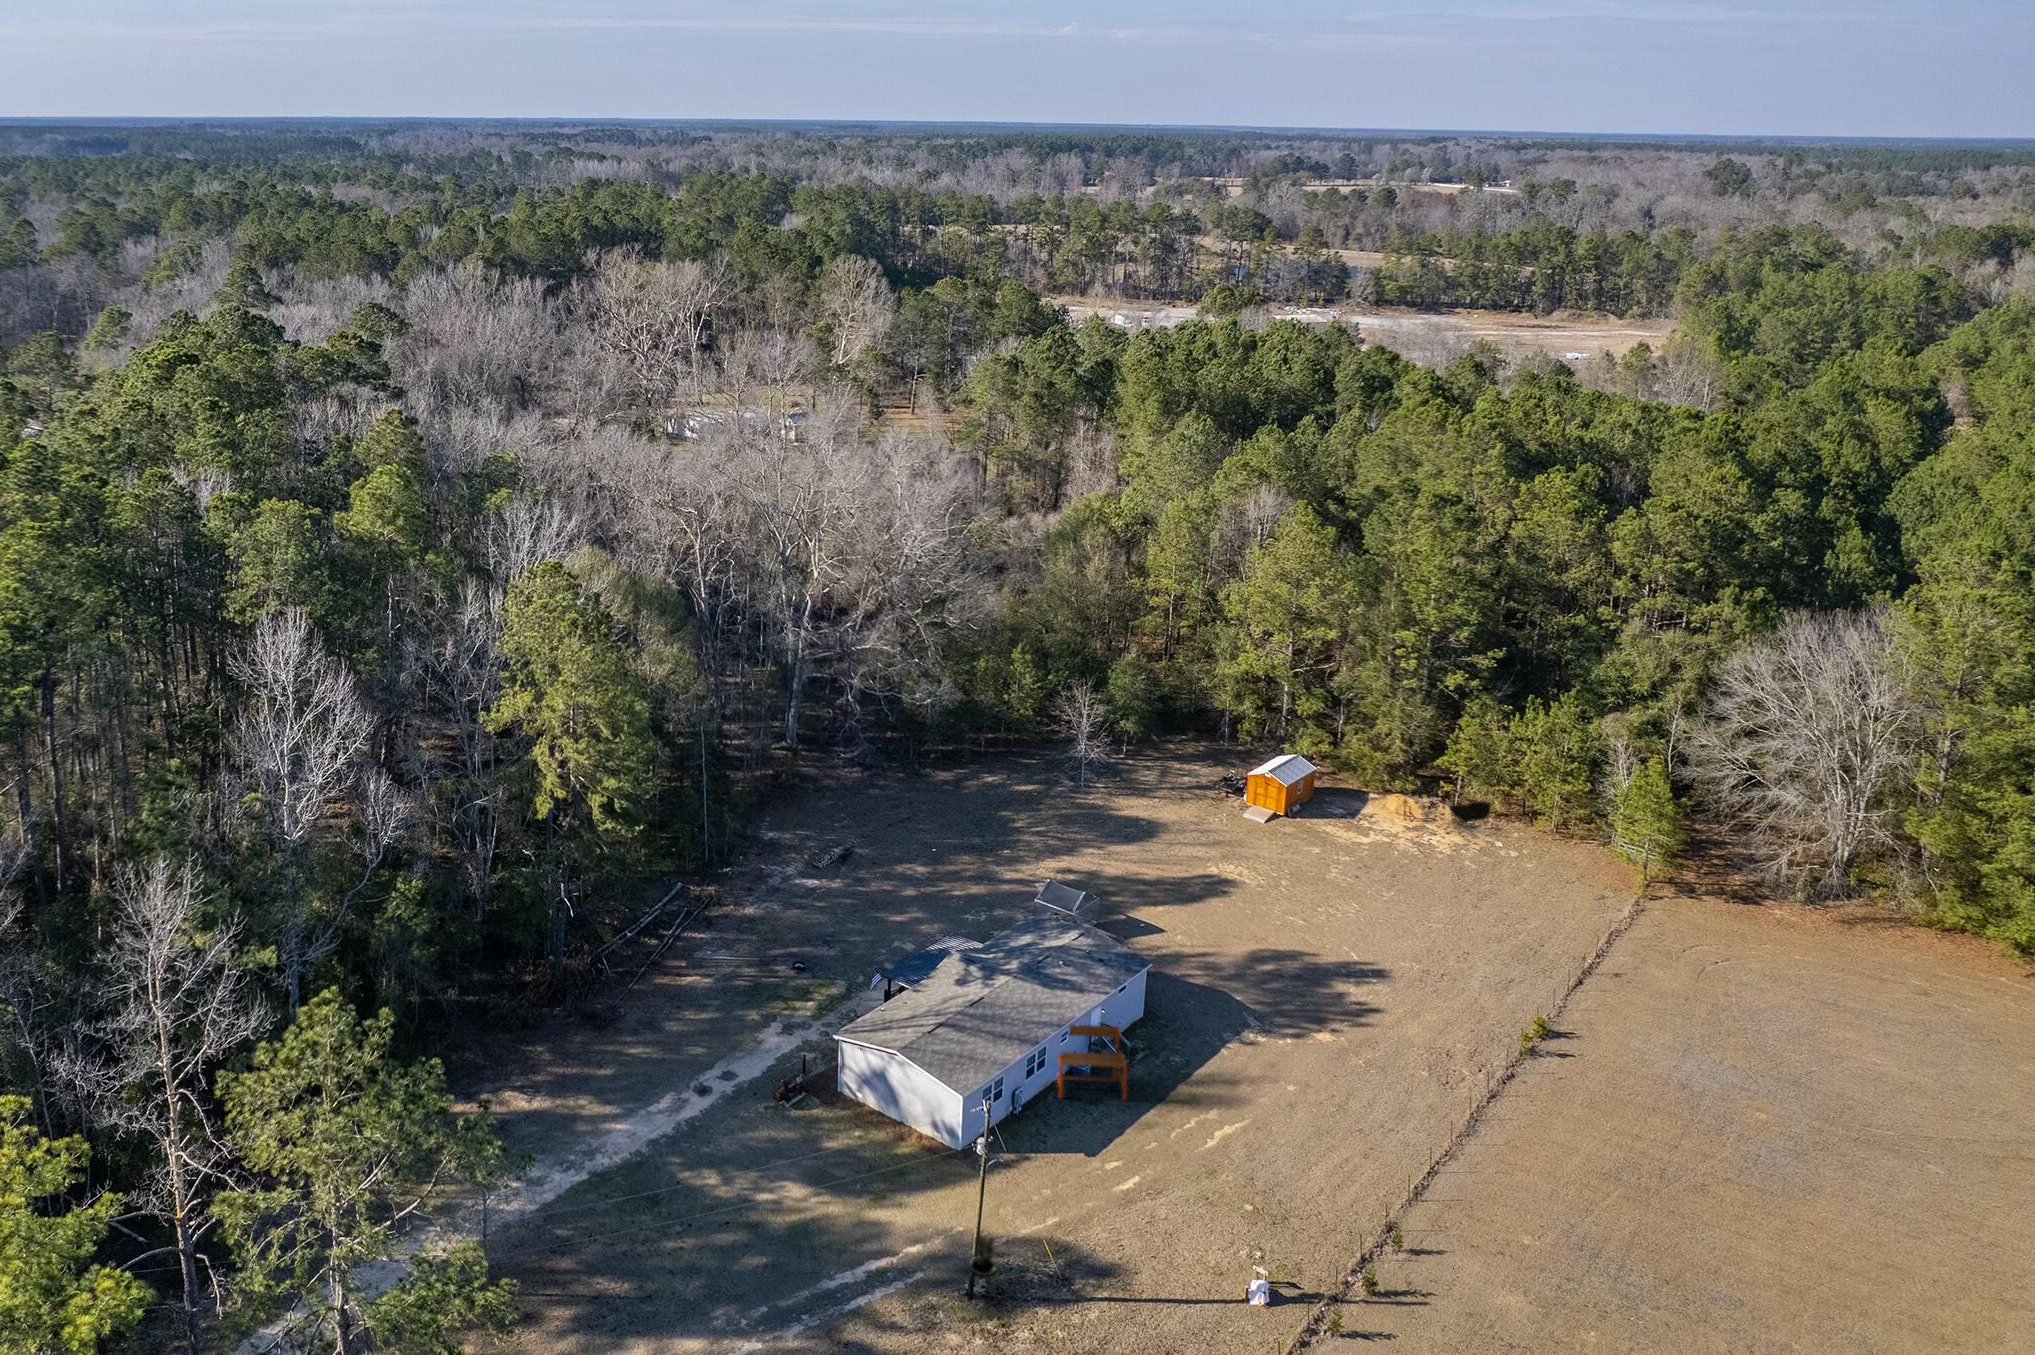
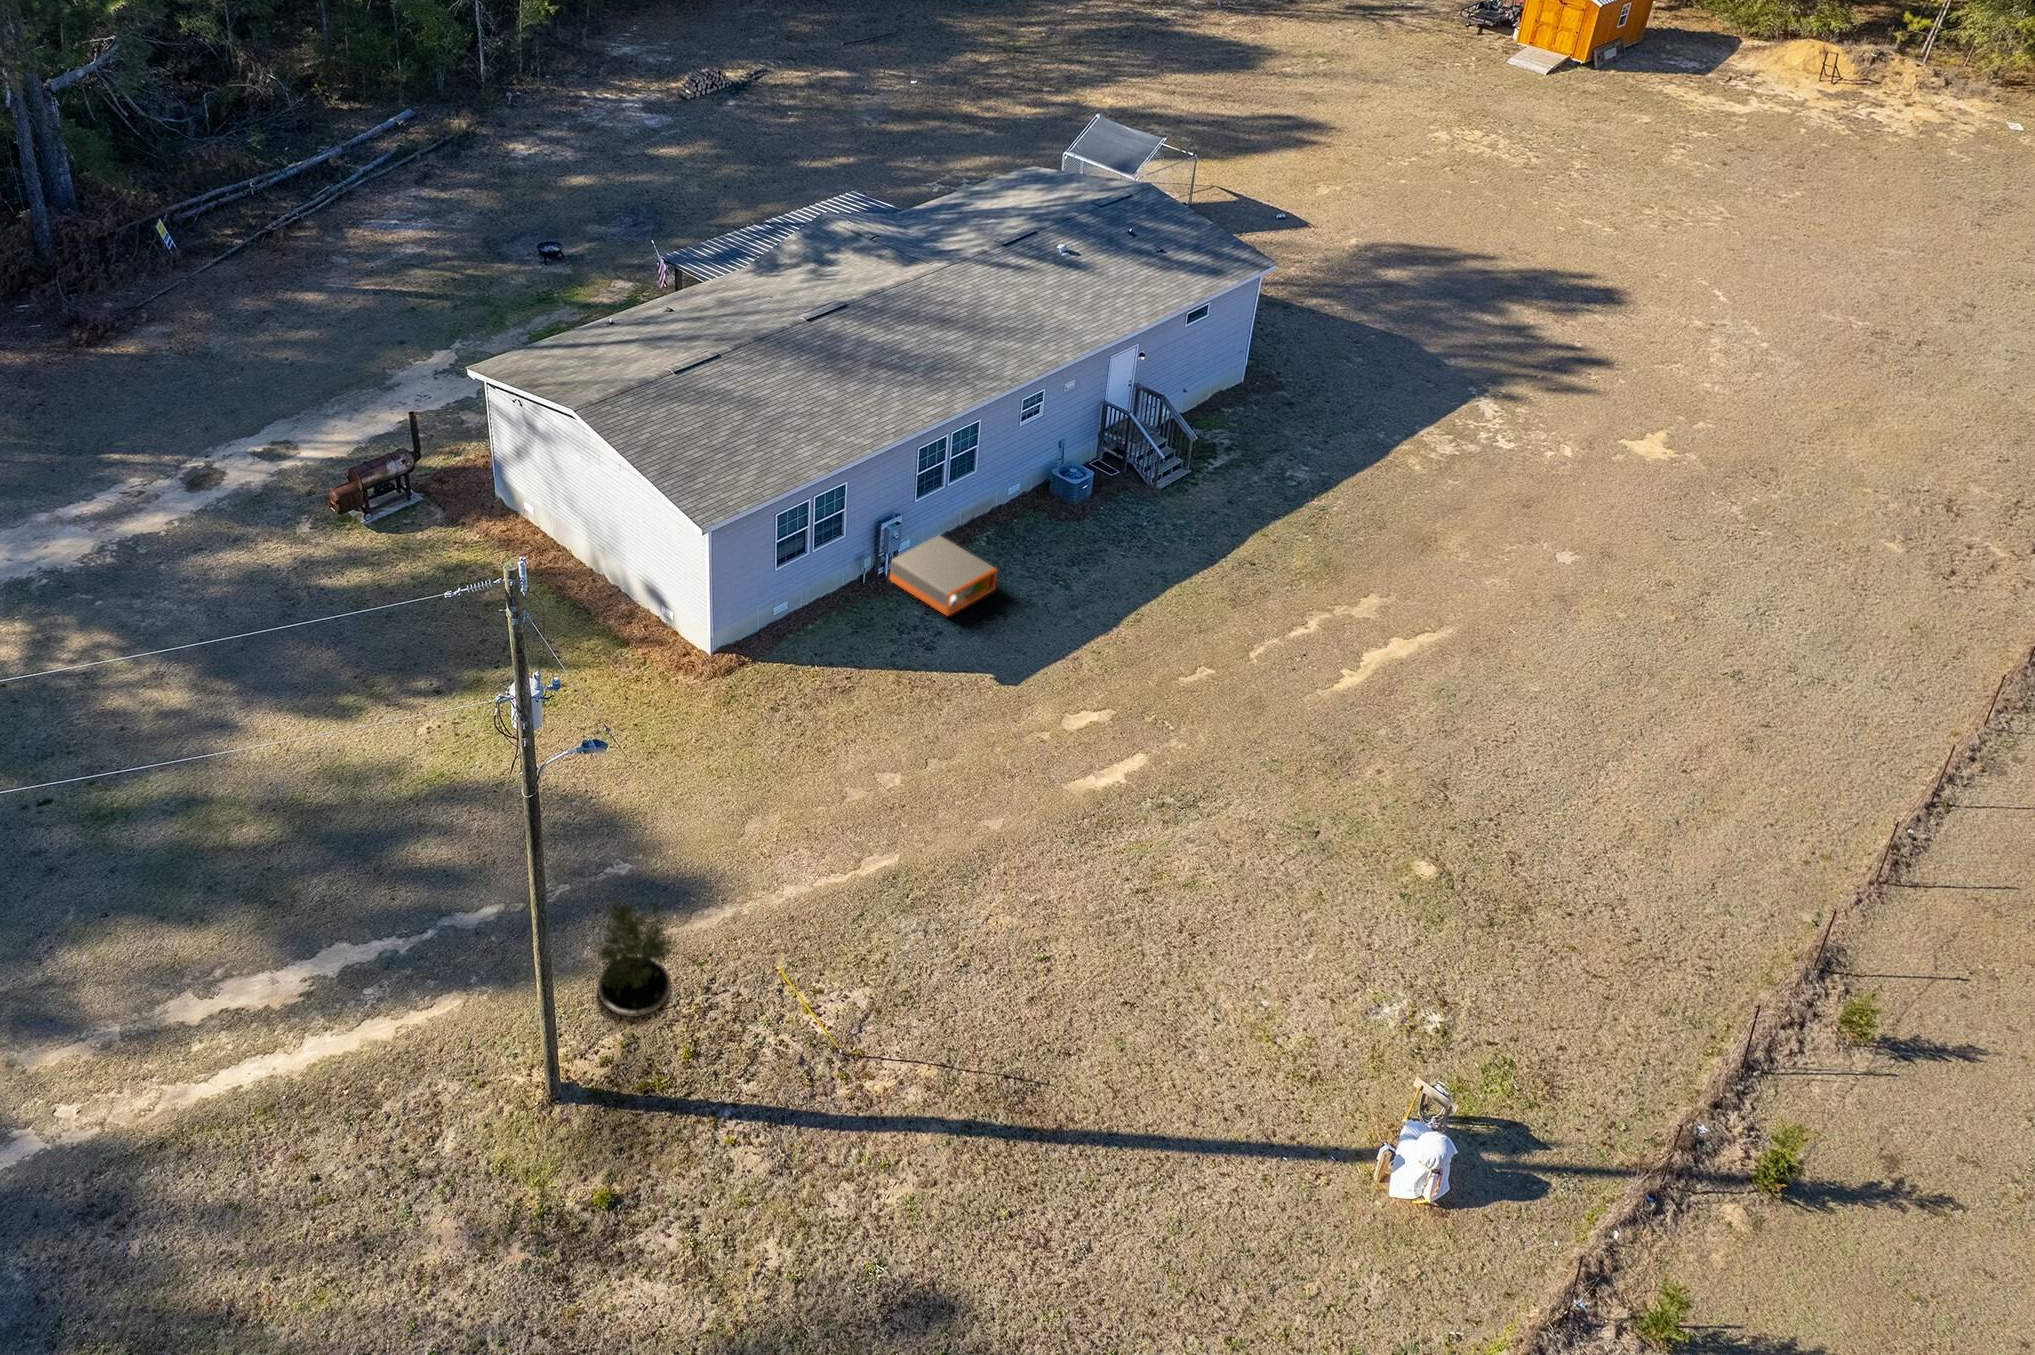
lounge chair: present [1449,801,1492,827] -> none [1908,40,2008,107]
bench: present [1057,1025,1127,1100] -> none [1001,377,1172,560]
storage box: none [1019,1096,1064,1130] -> present [890,536,997,616]

